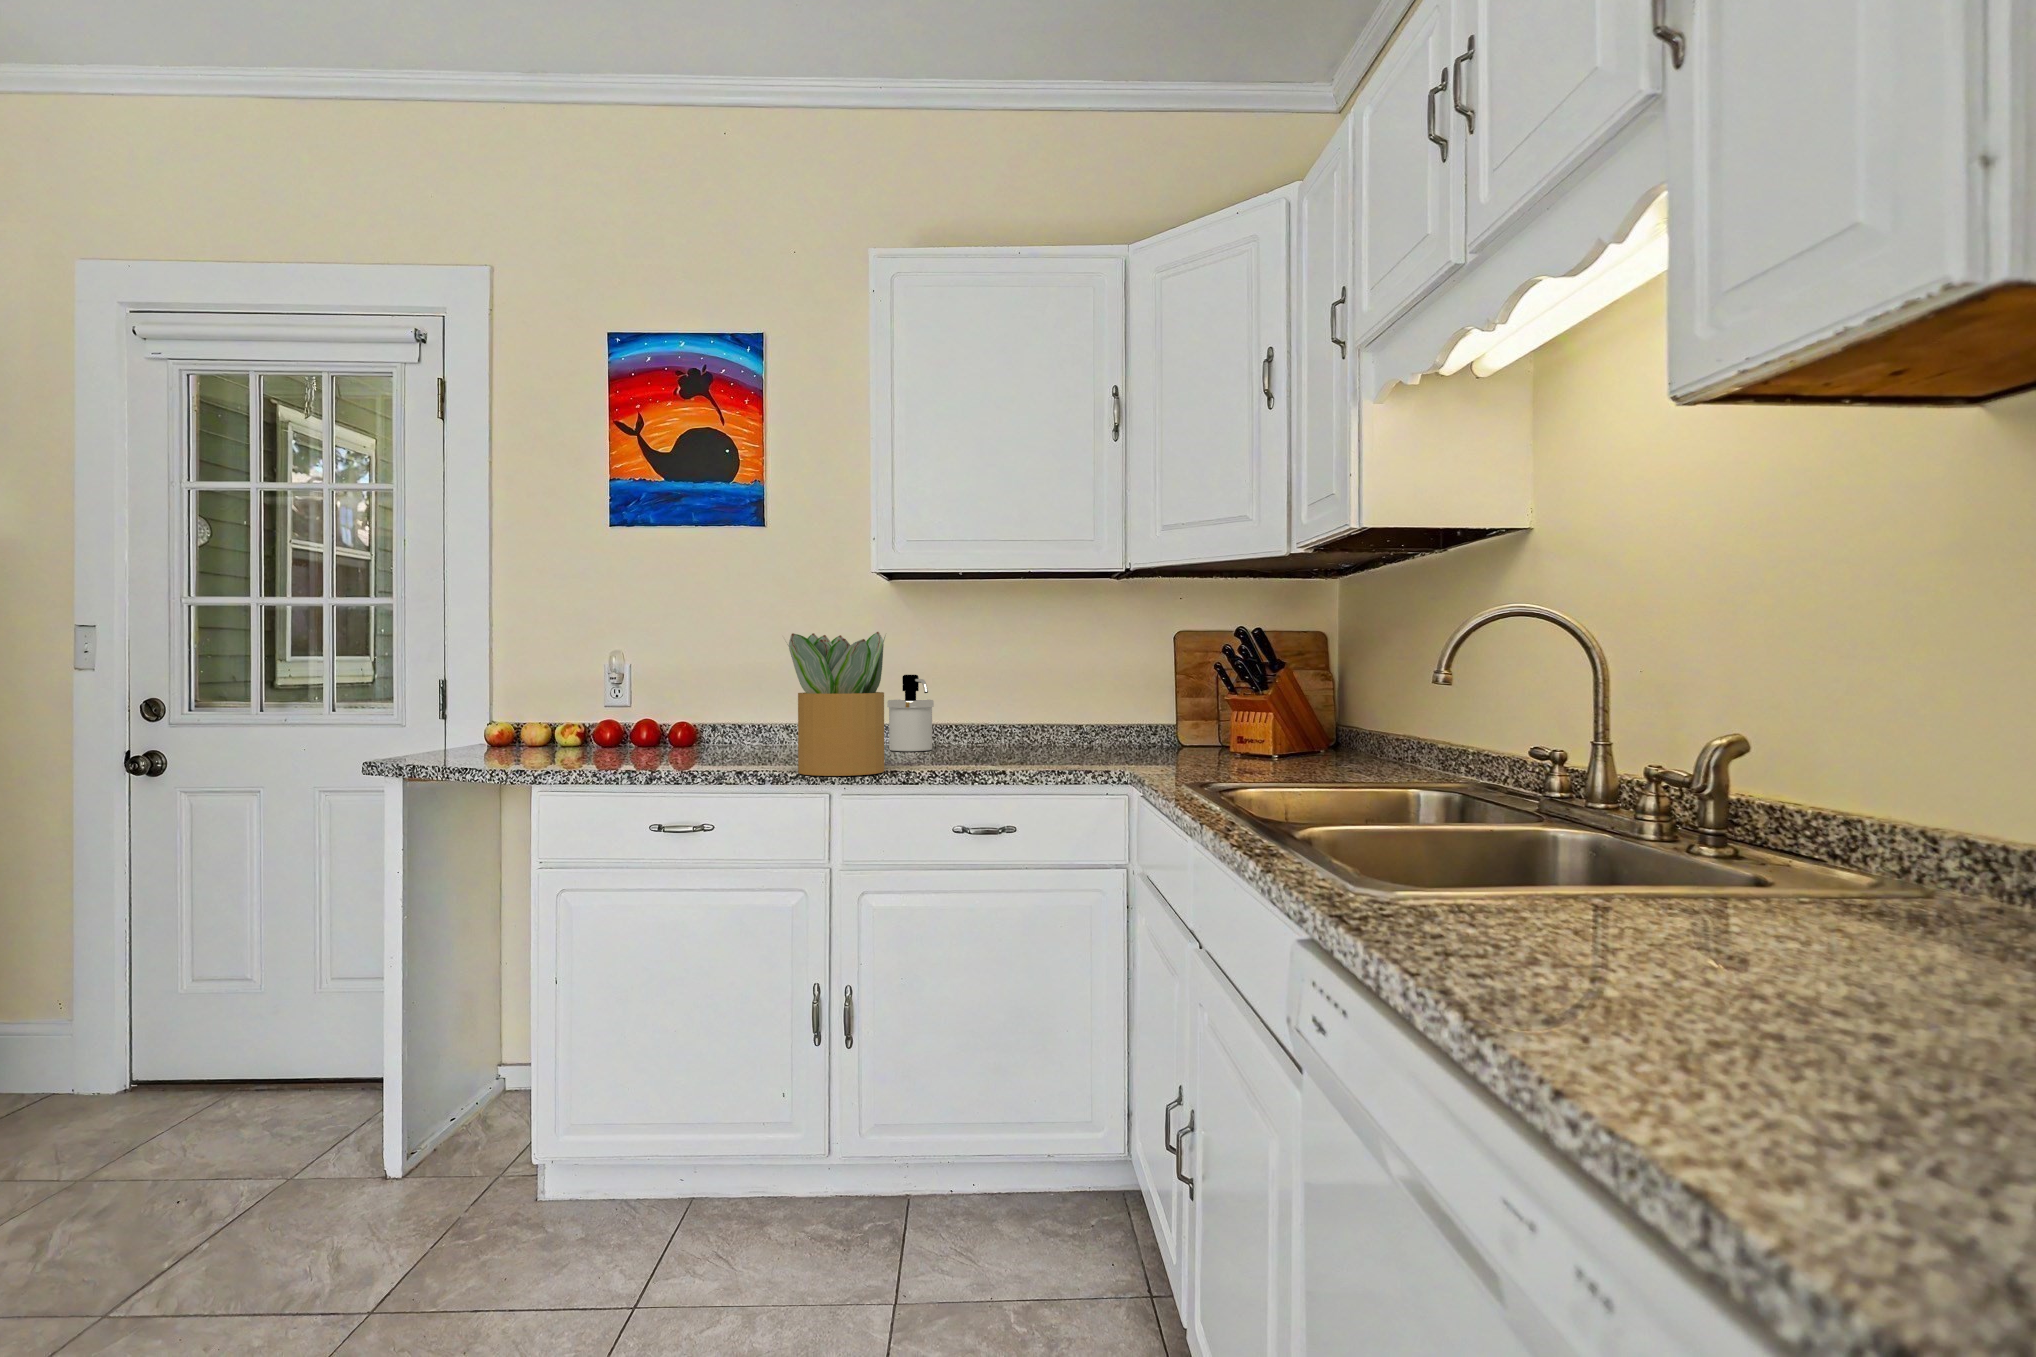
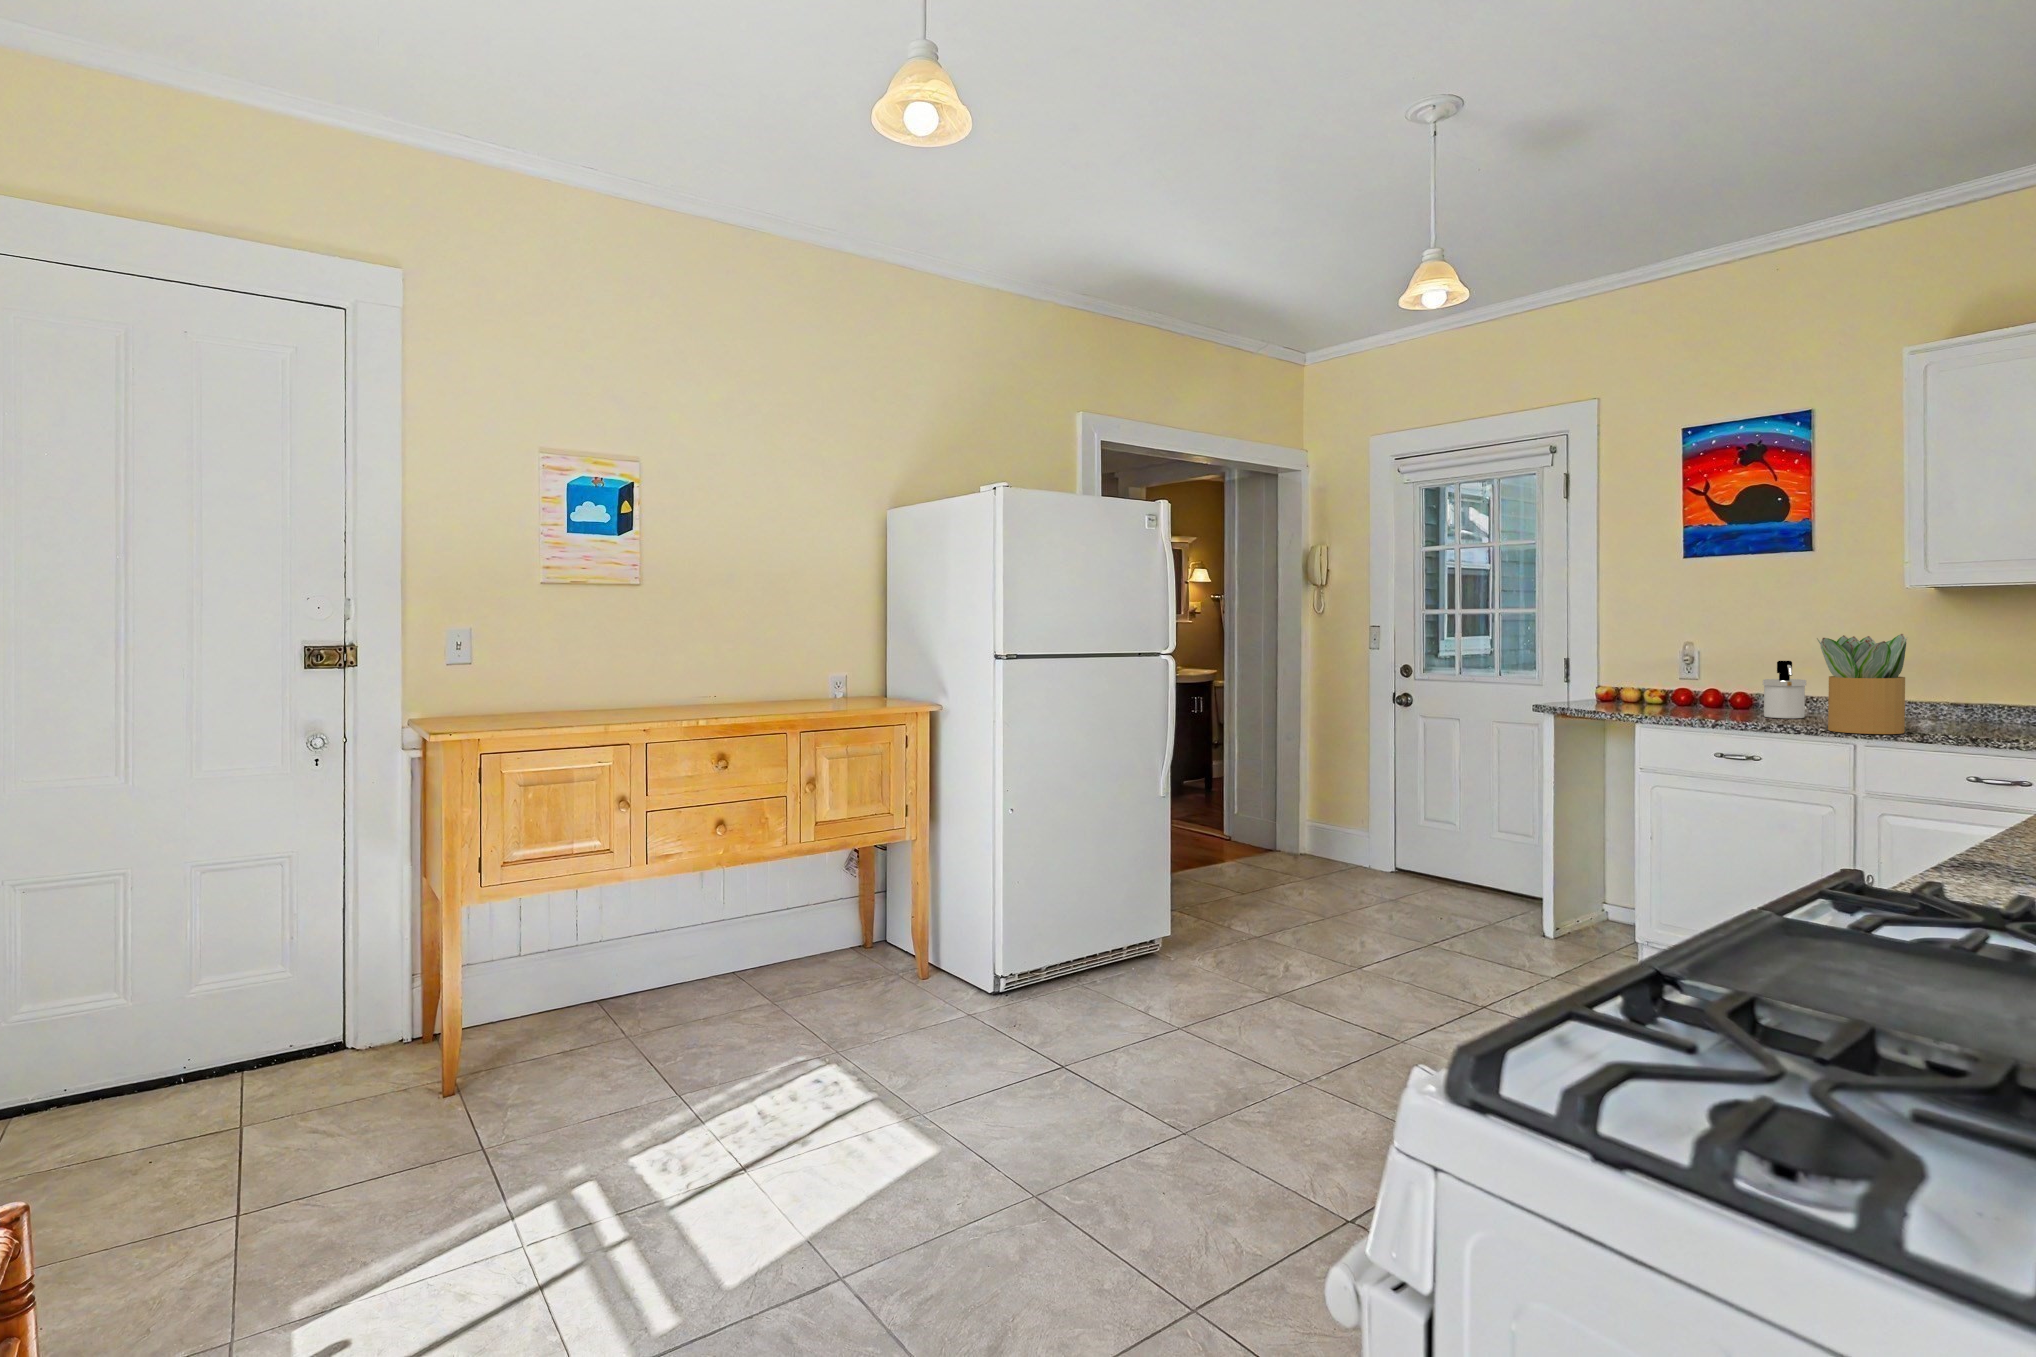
soap dispenser: present [887,675,934,751] -> present [1763,661,1806,718]

